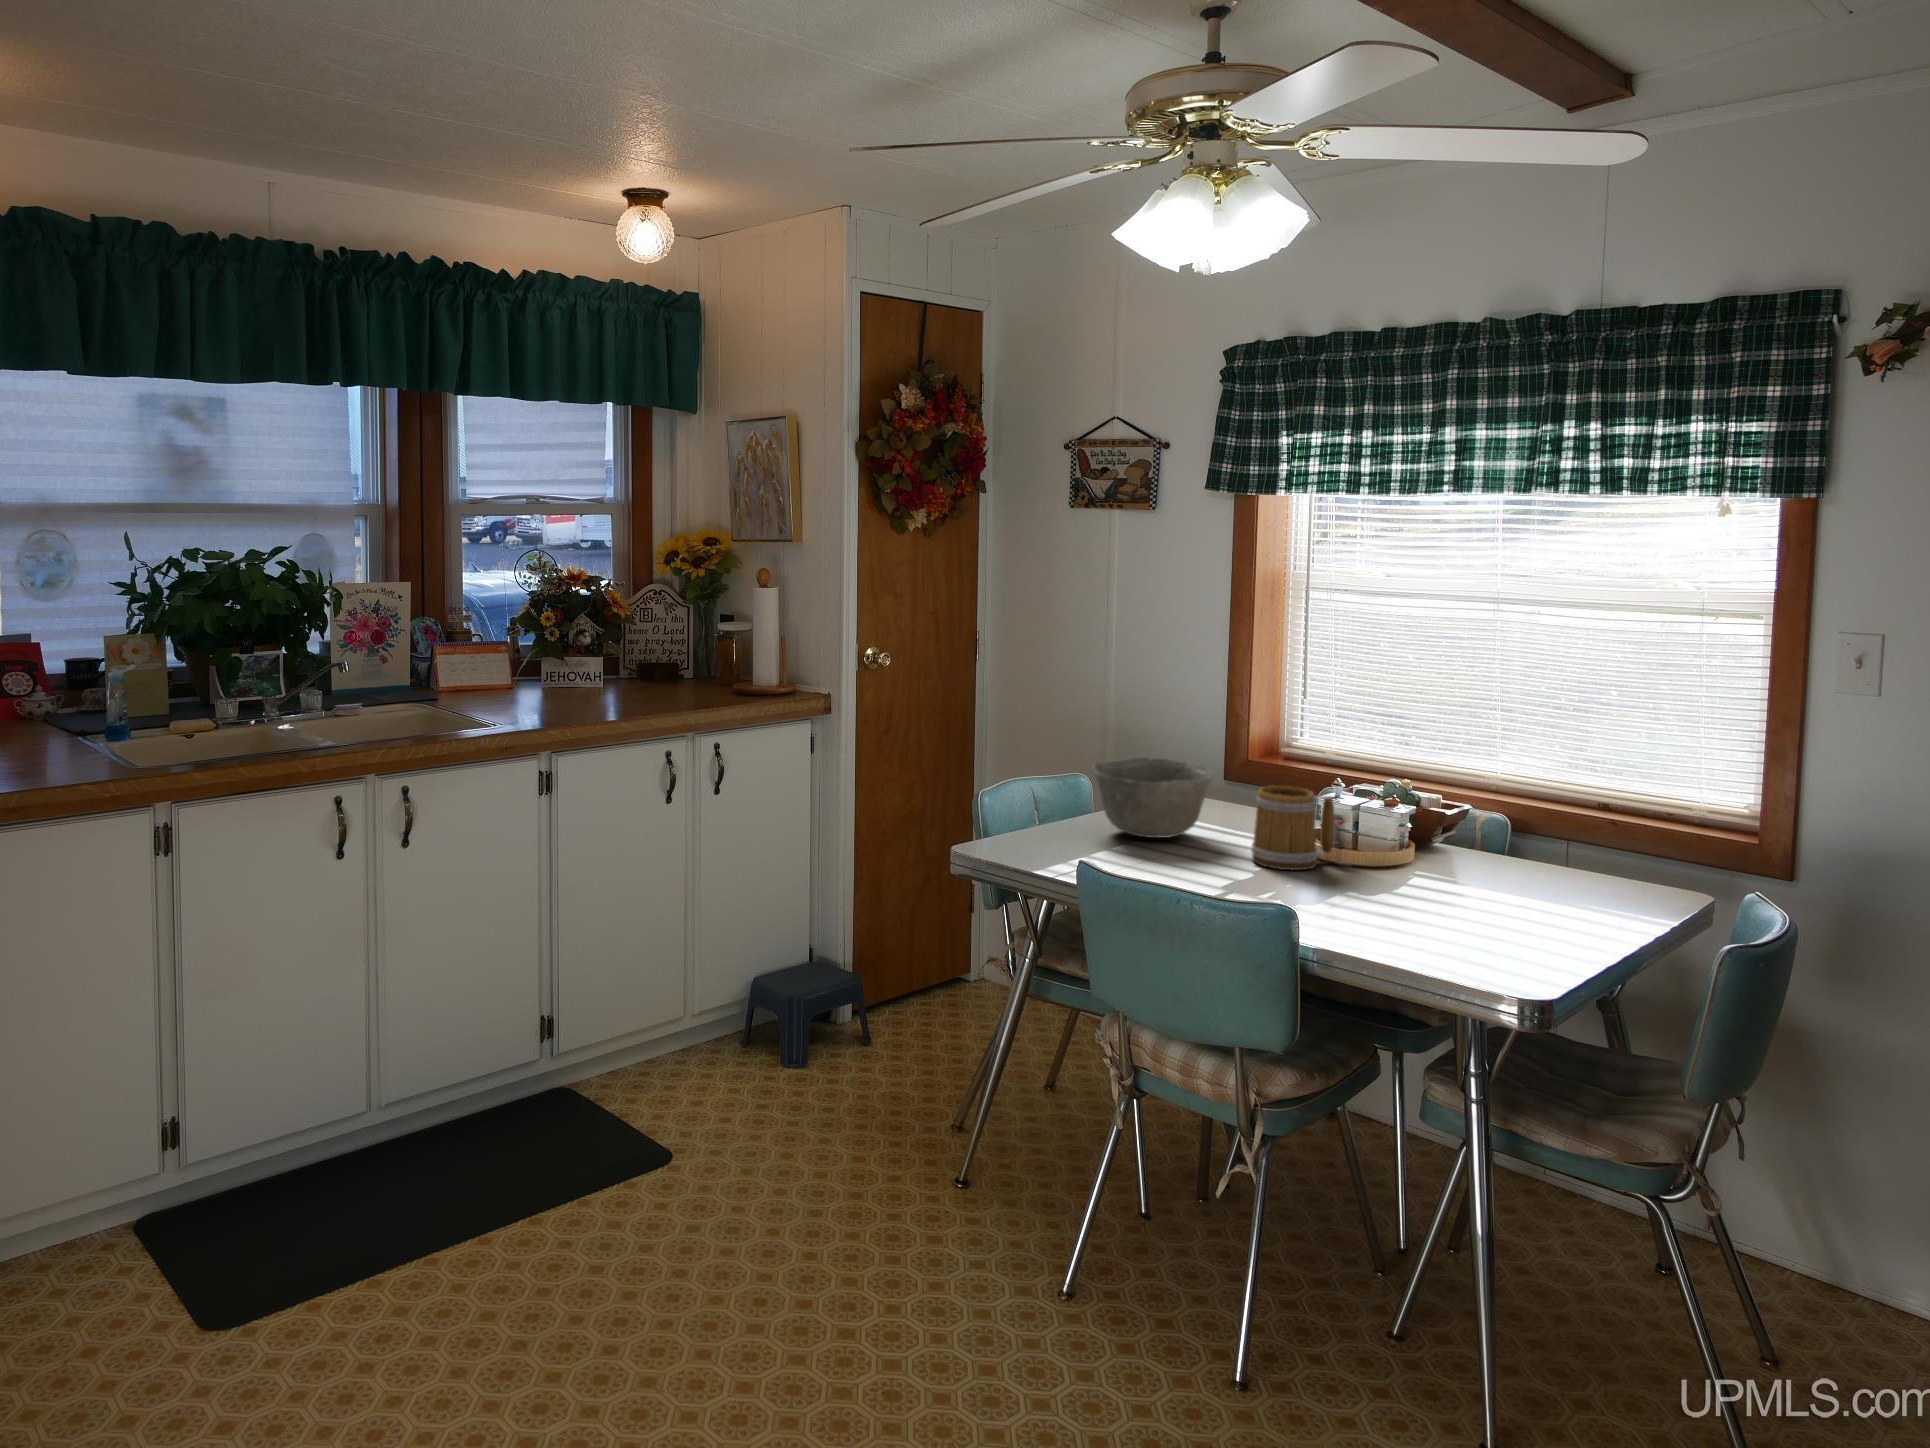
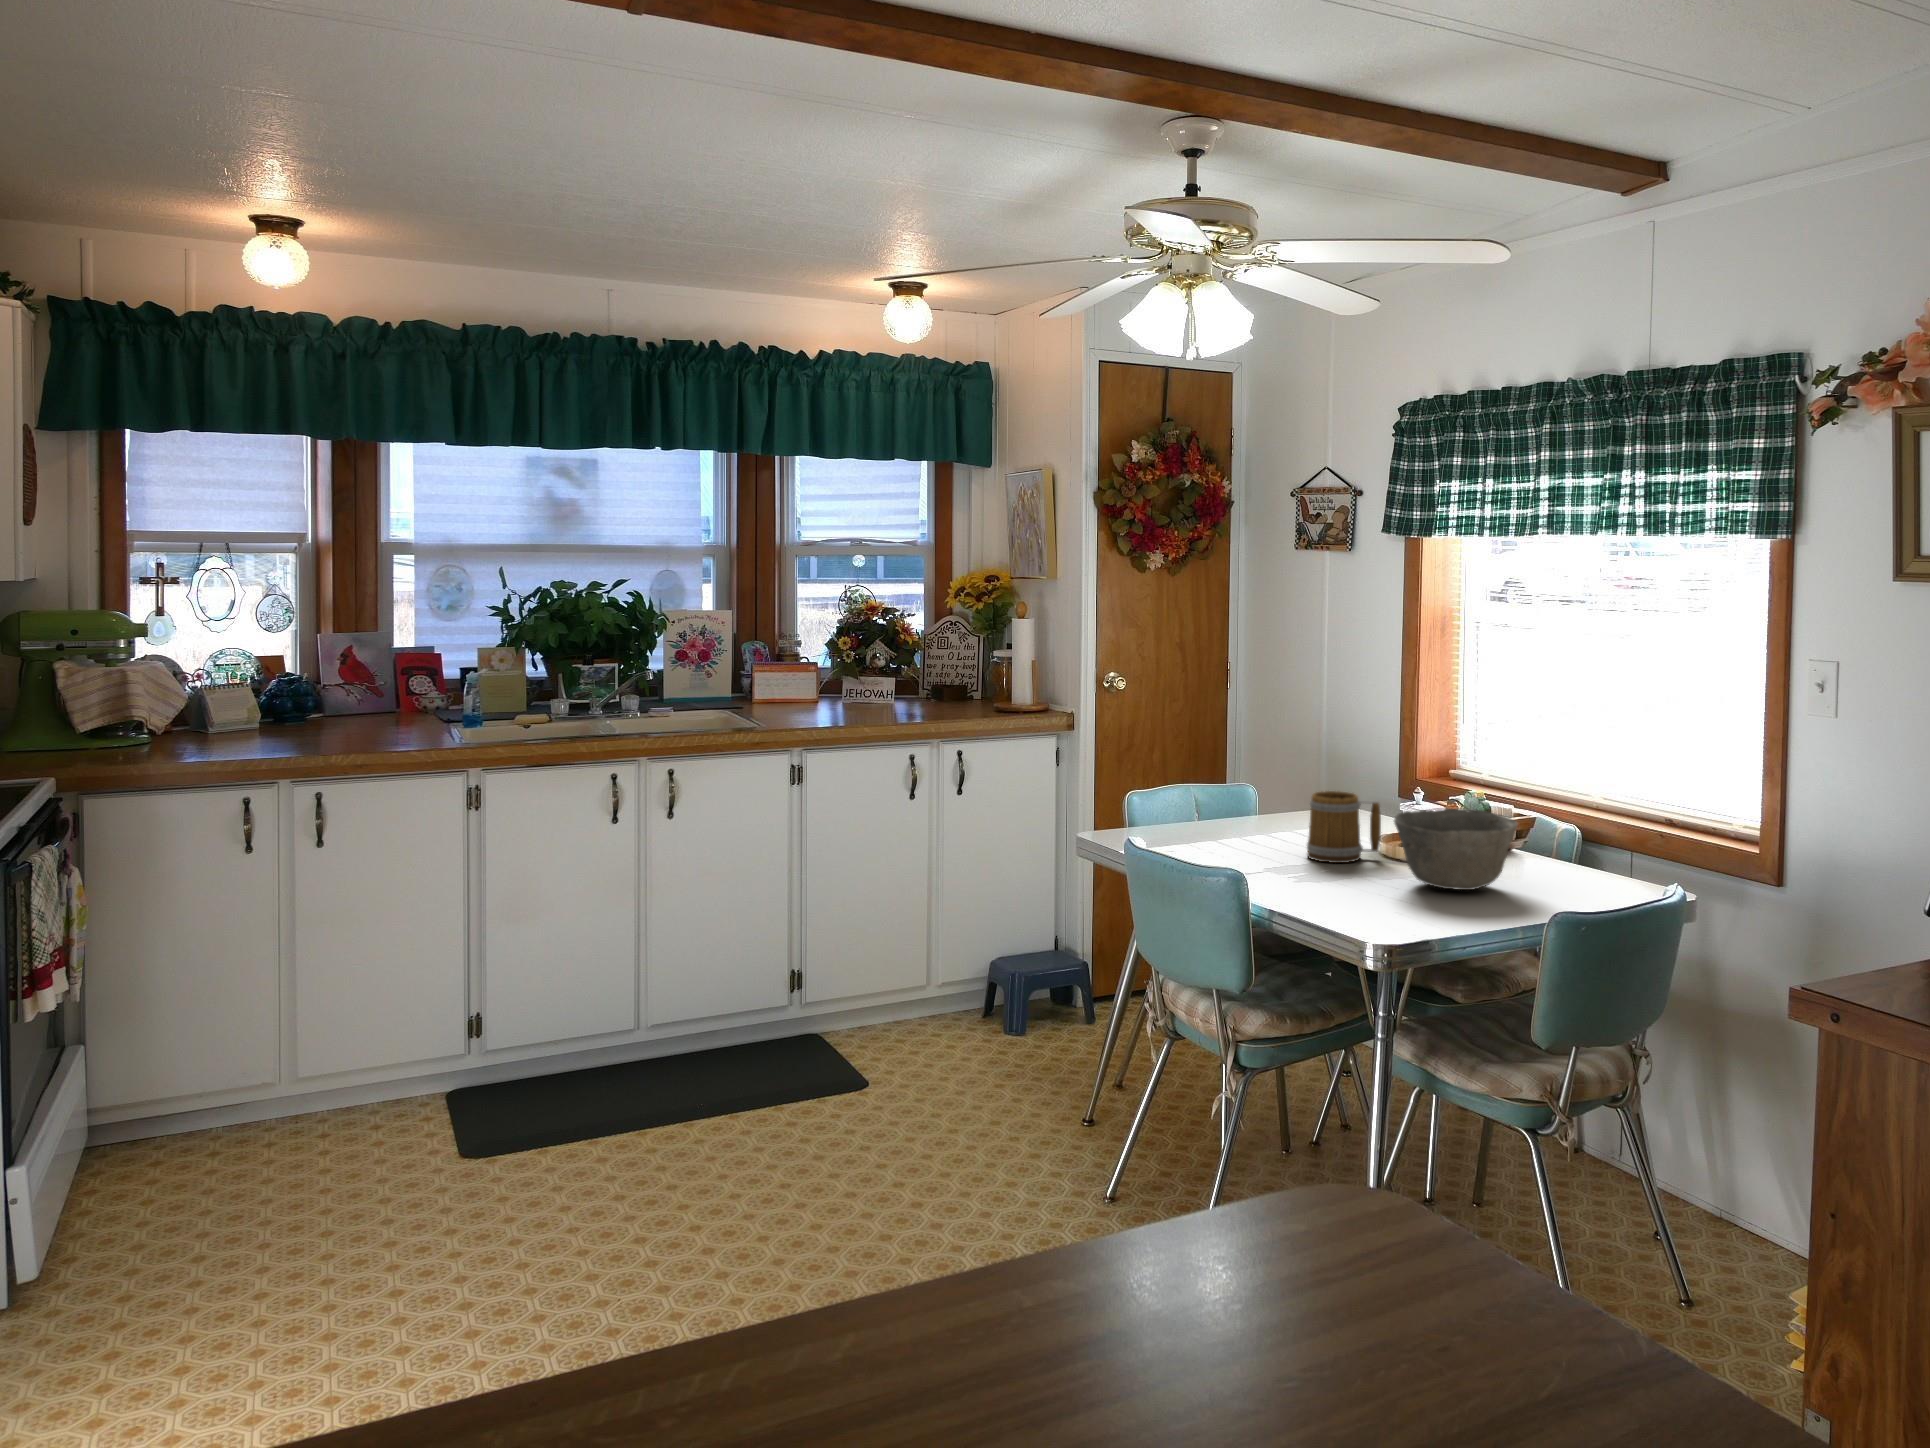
bowl: present [1092,758,1213,838] -> present [1394,809,1517,890]

